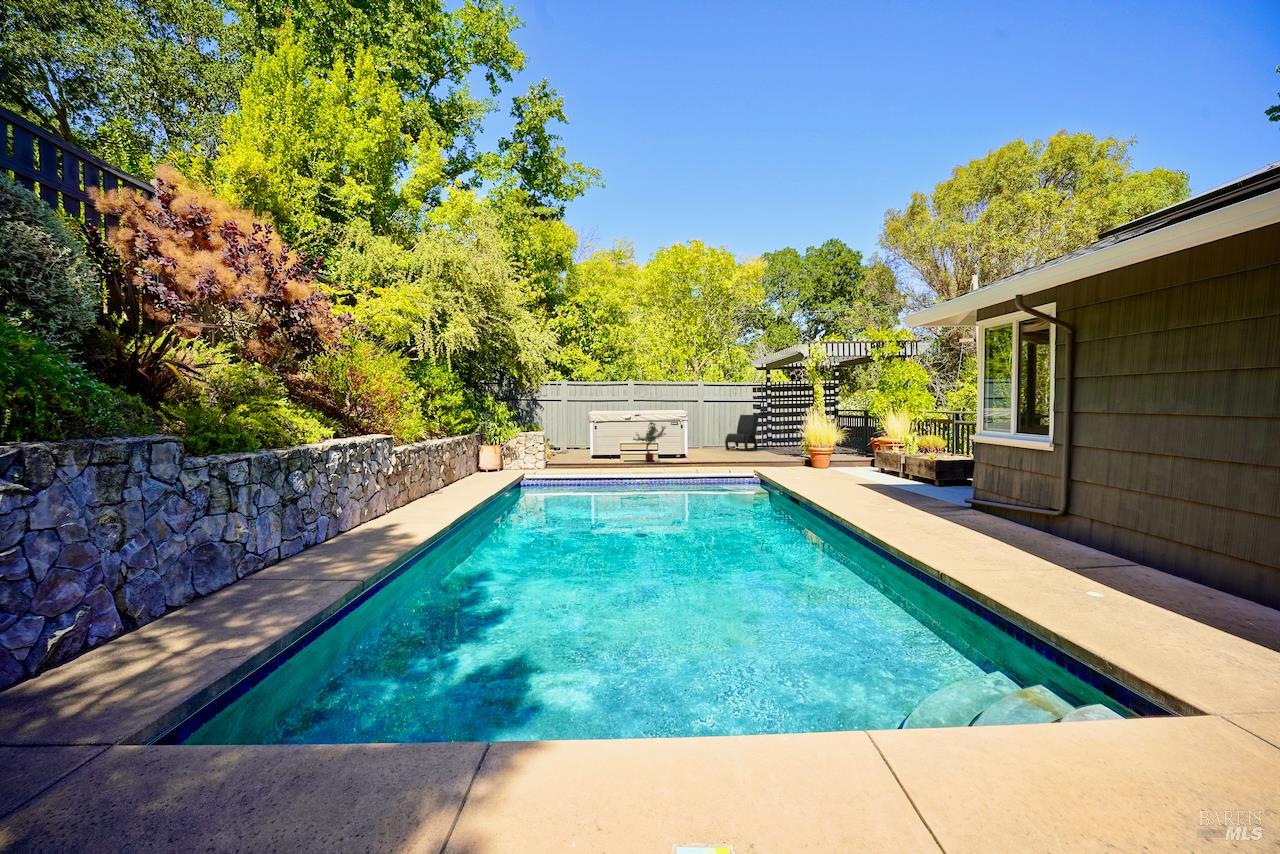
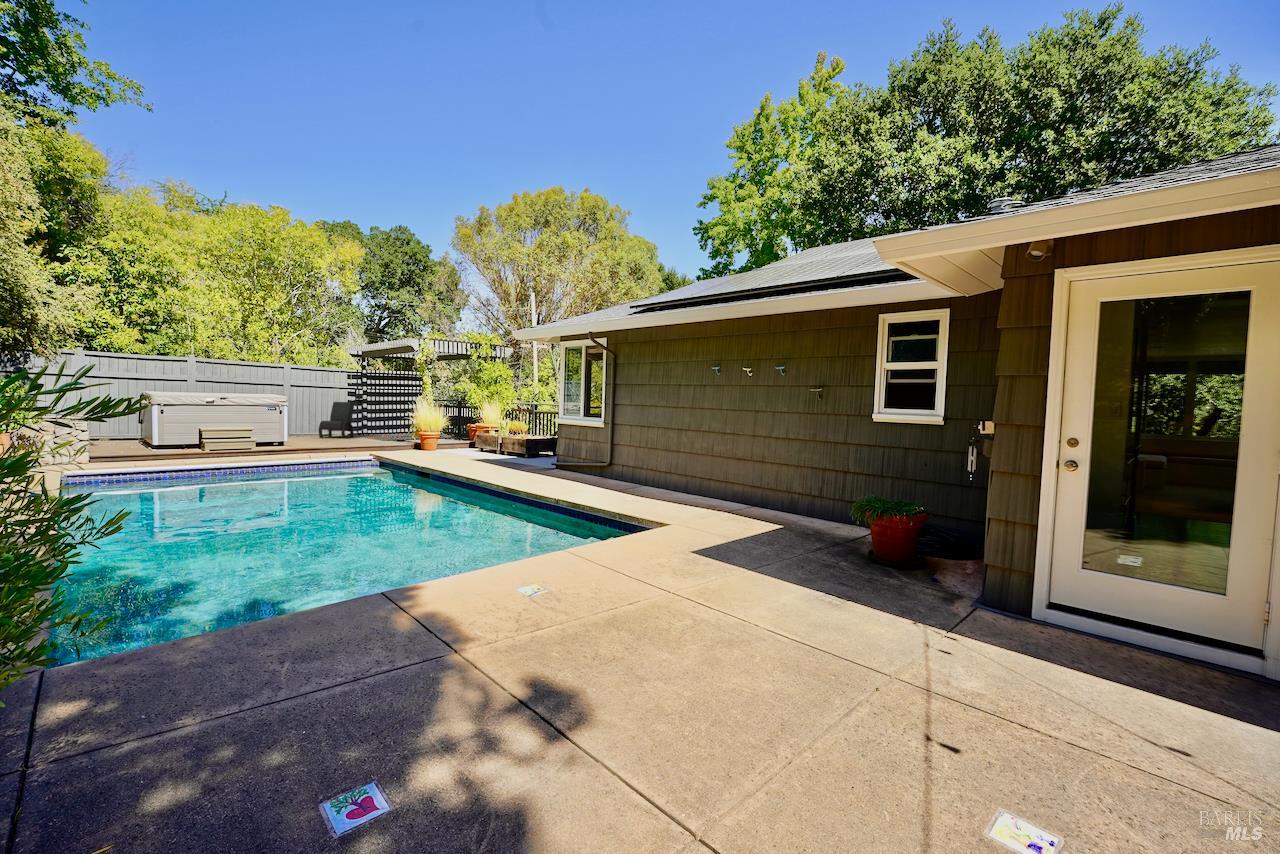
potted tree: present [633,421,666,461] -> none [217,405,262,450]

